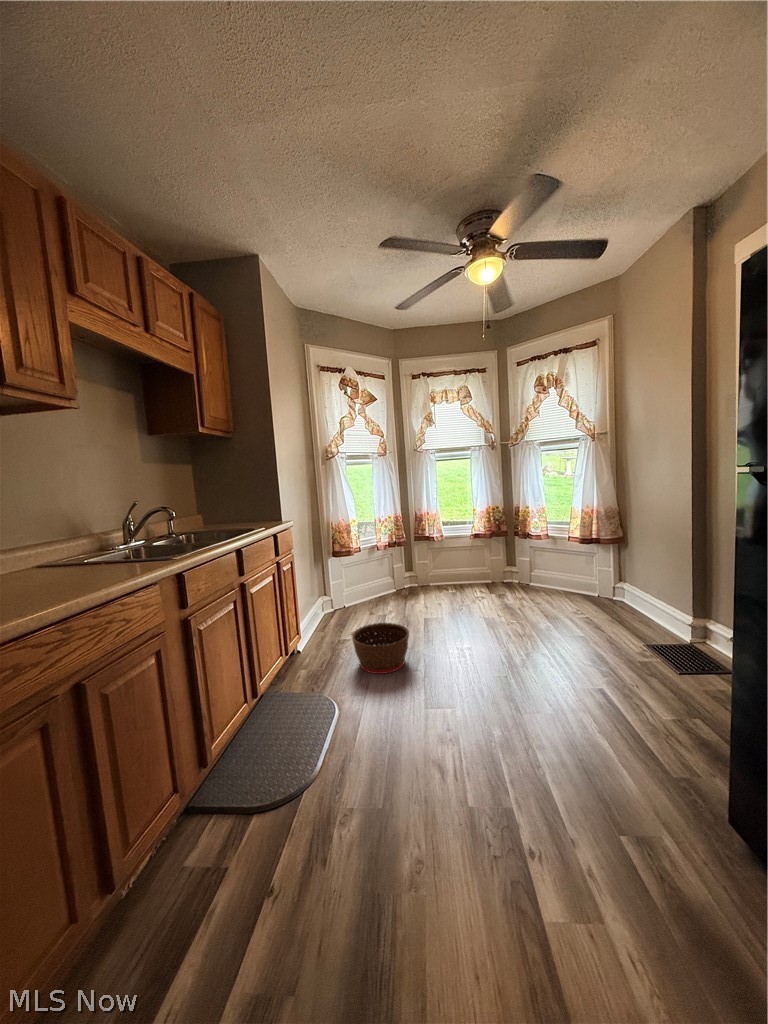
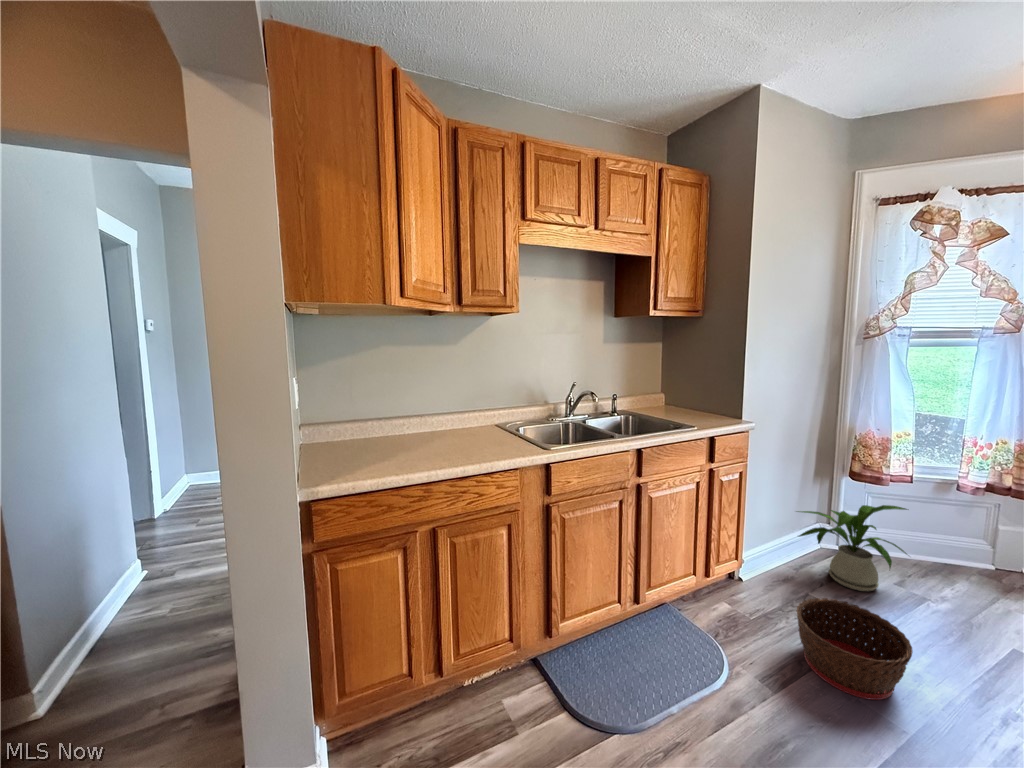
house plant: none [314,563,375,627] -> present [798,505,907,591]

